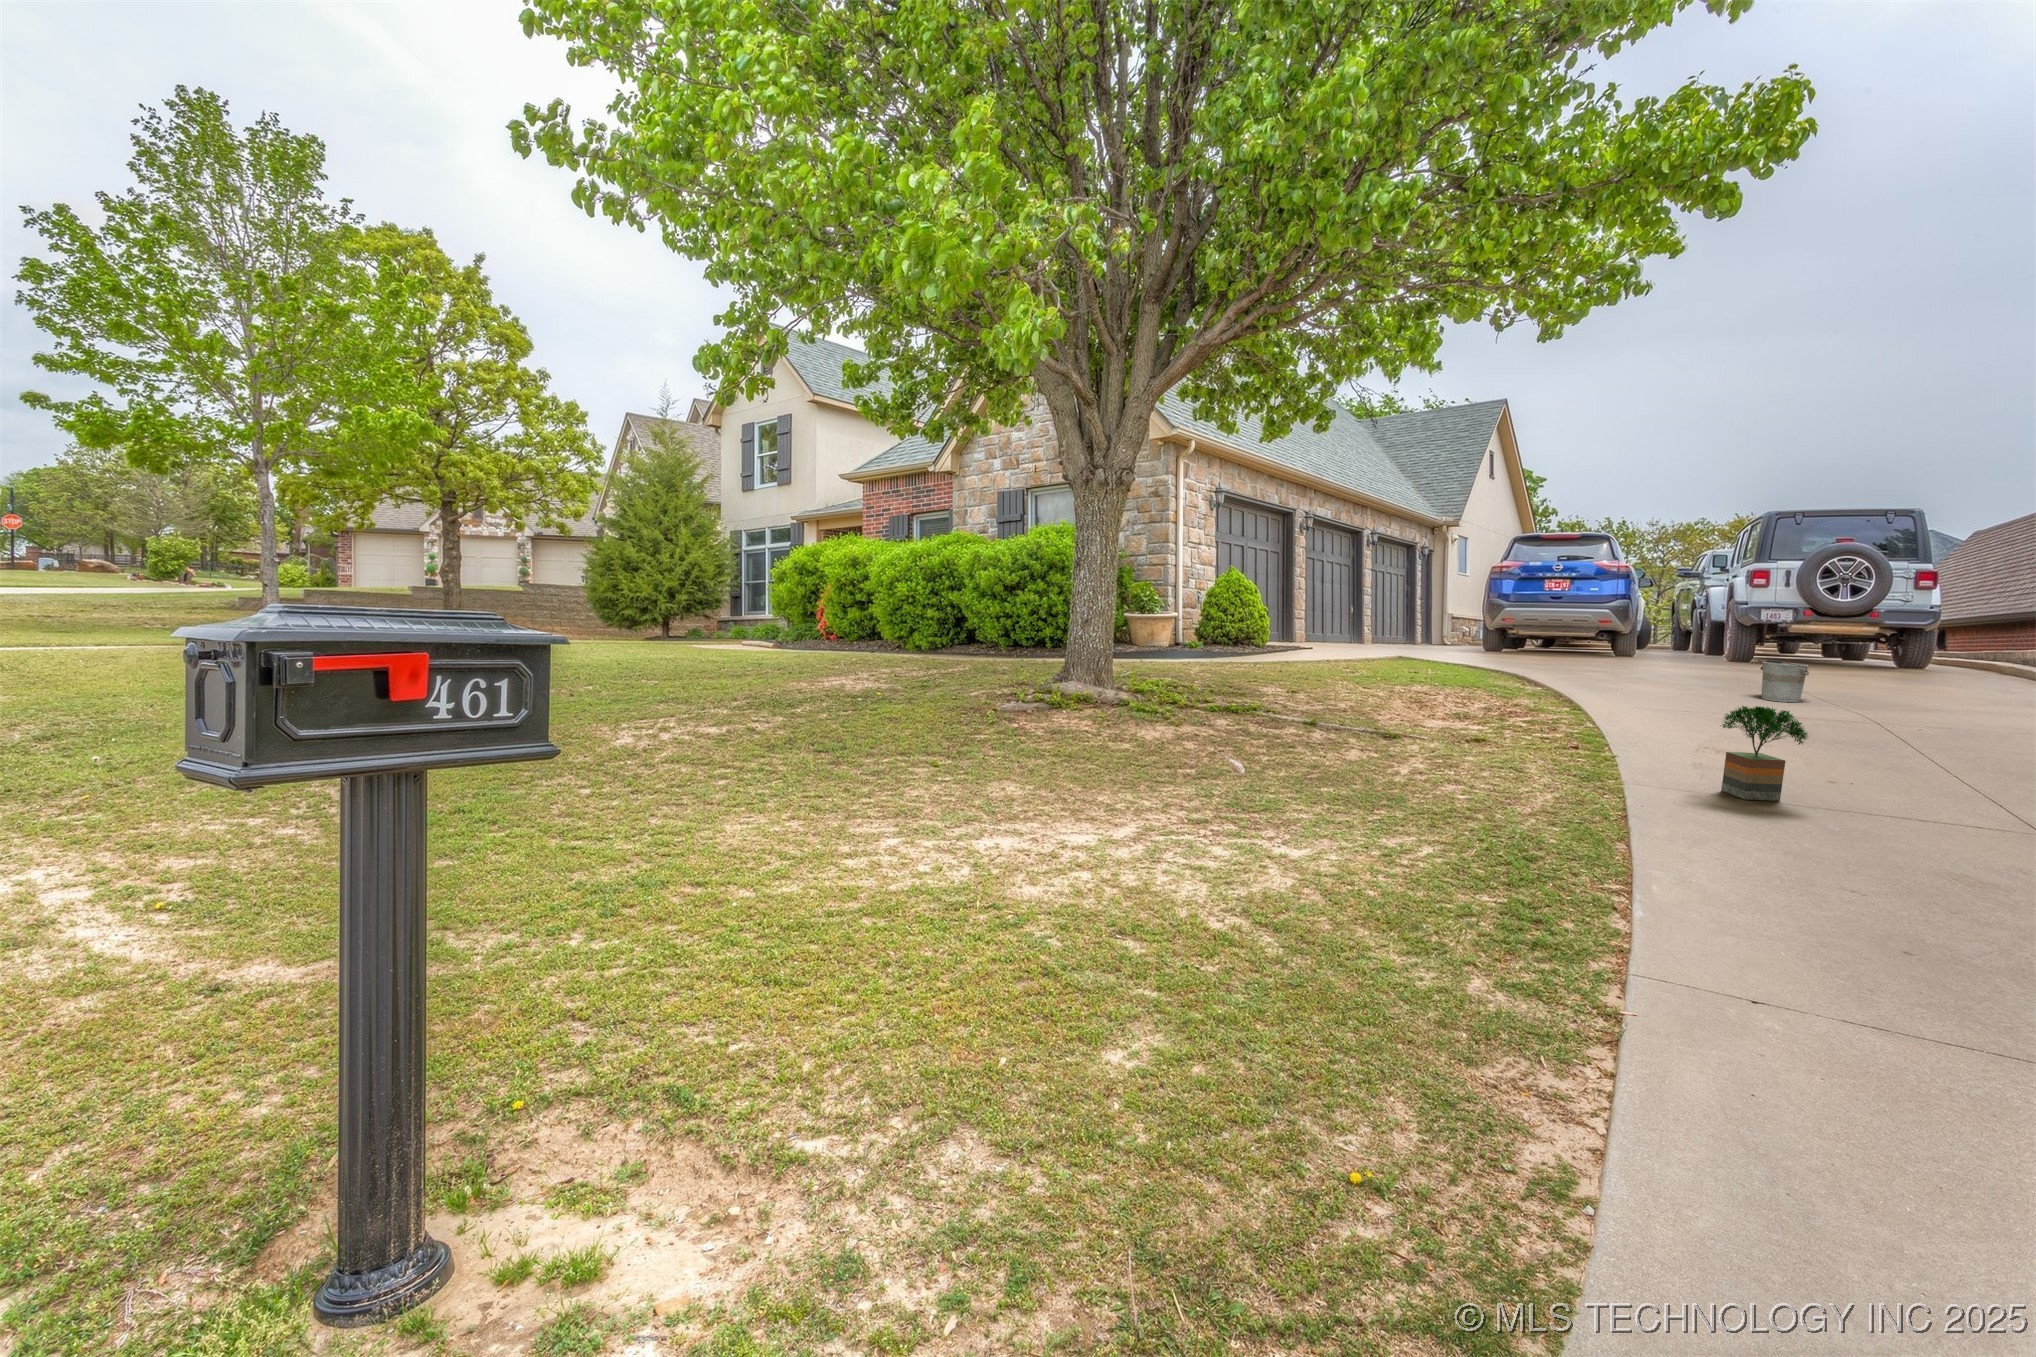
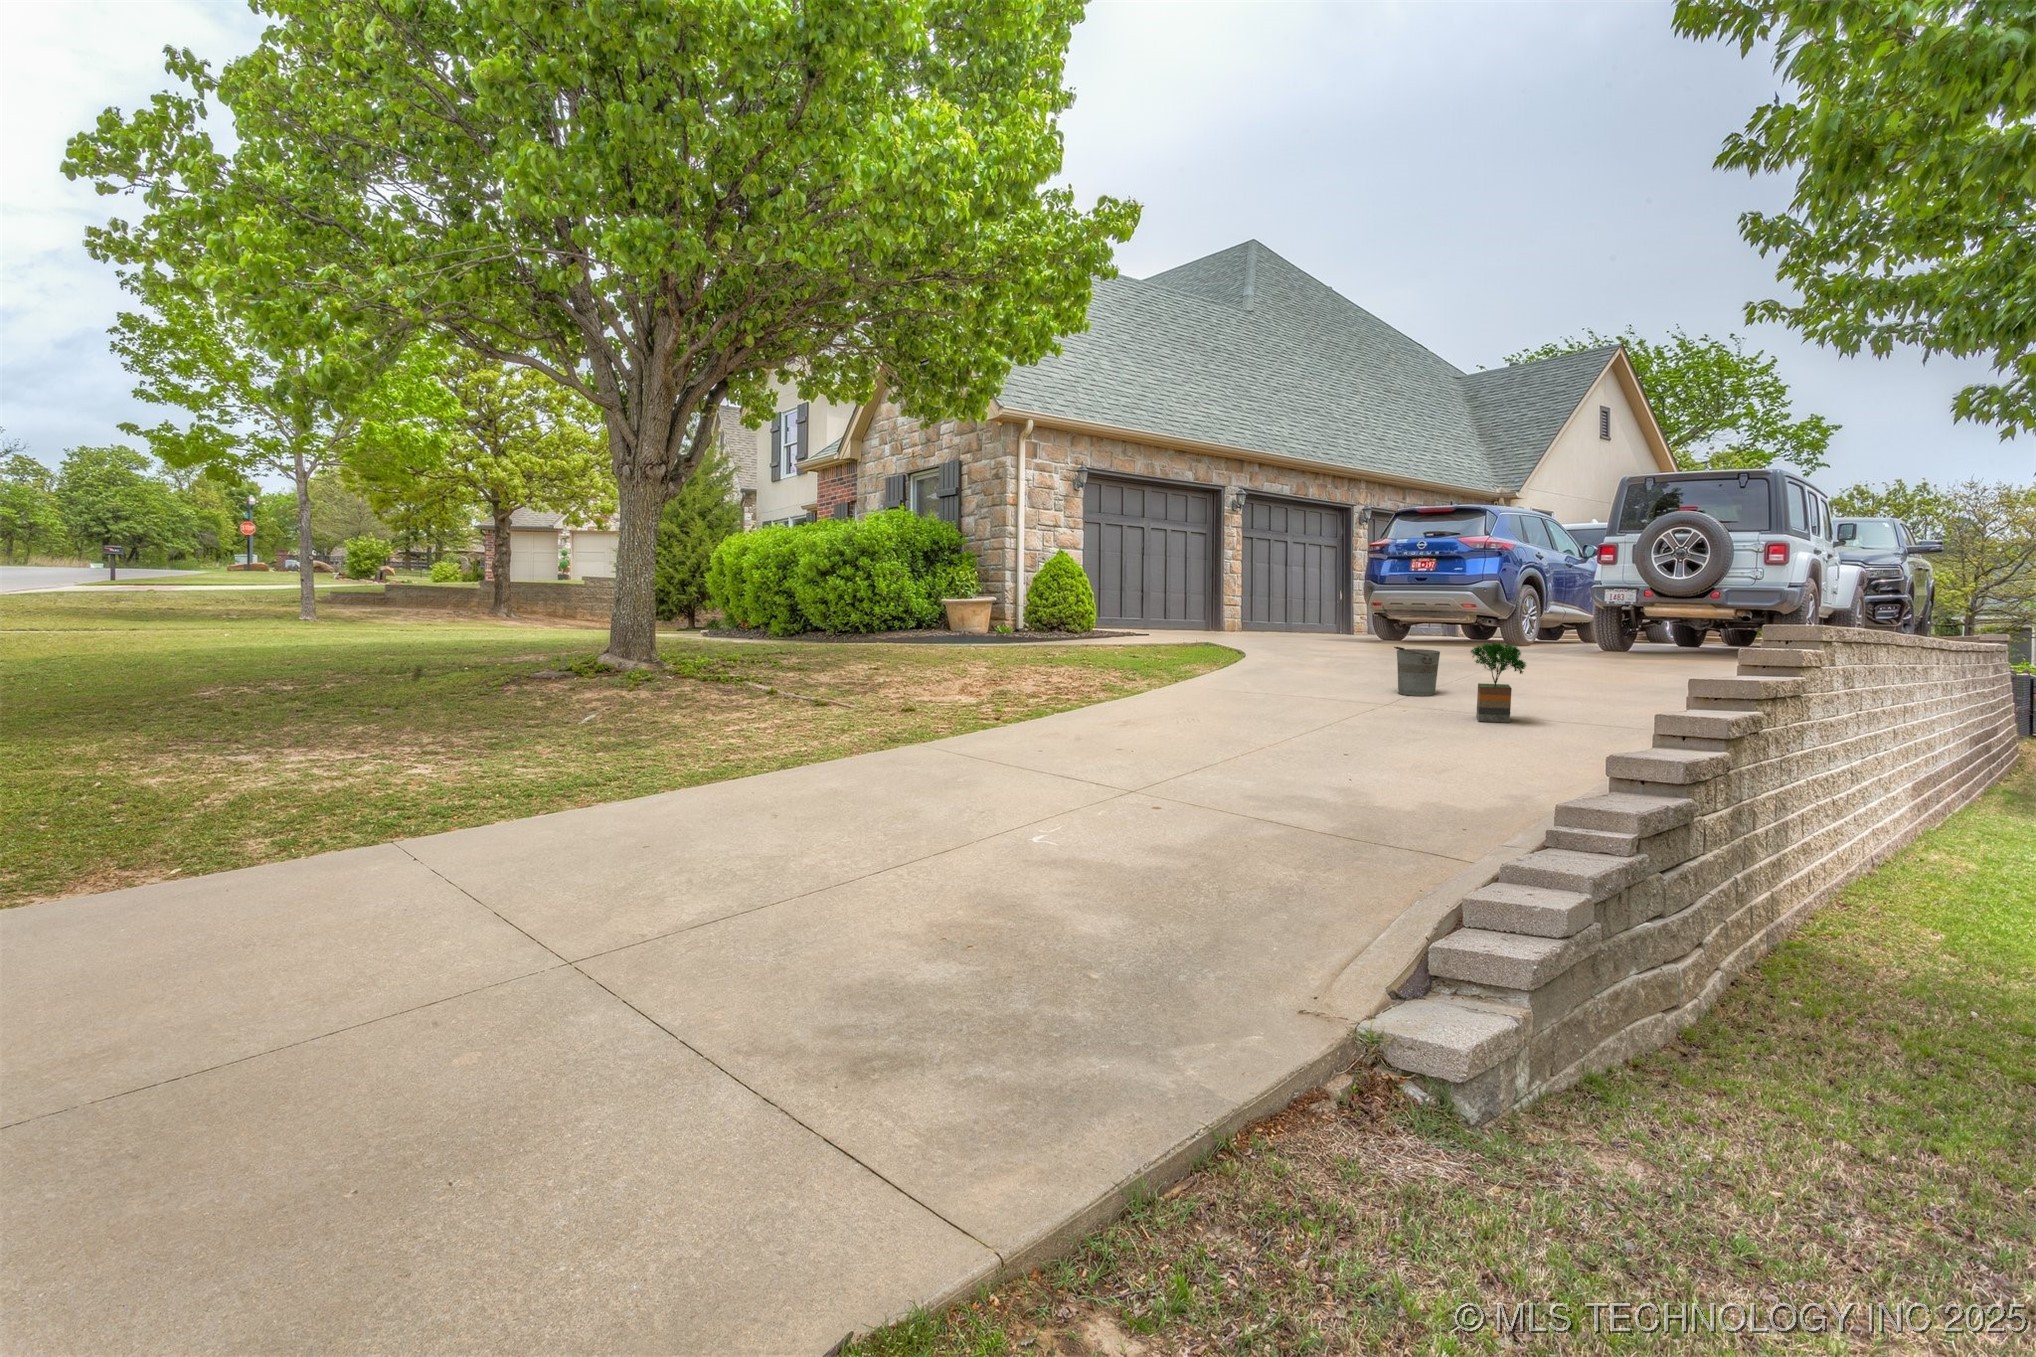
potted tree: present [1721,706,1808,801] -> present [1471,643,1526,723]

